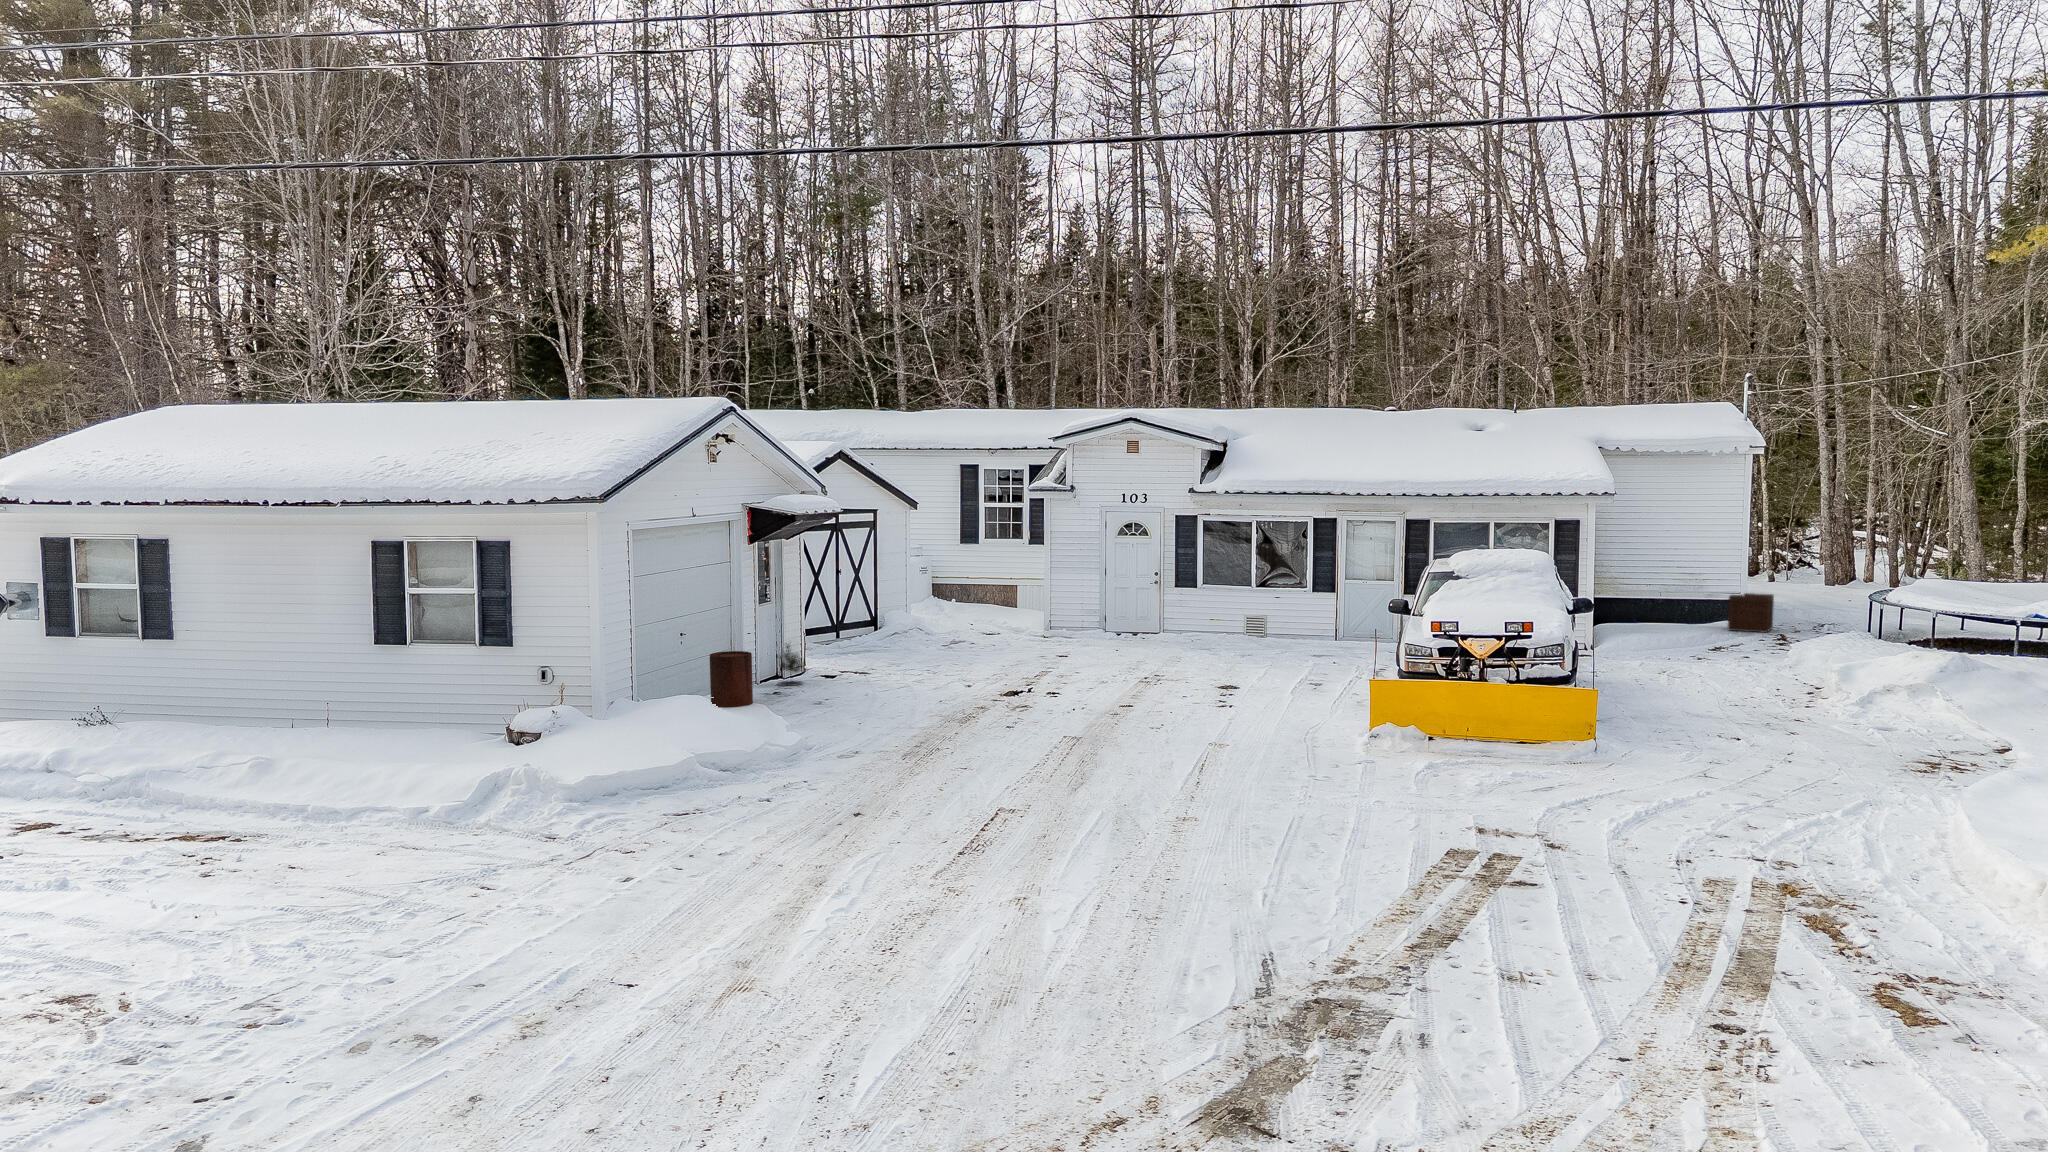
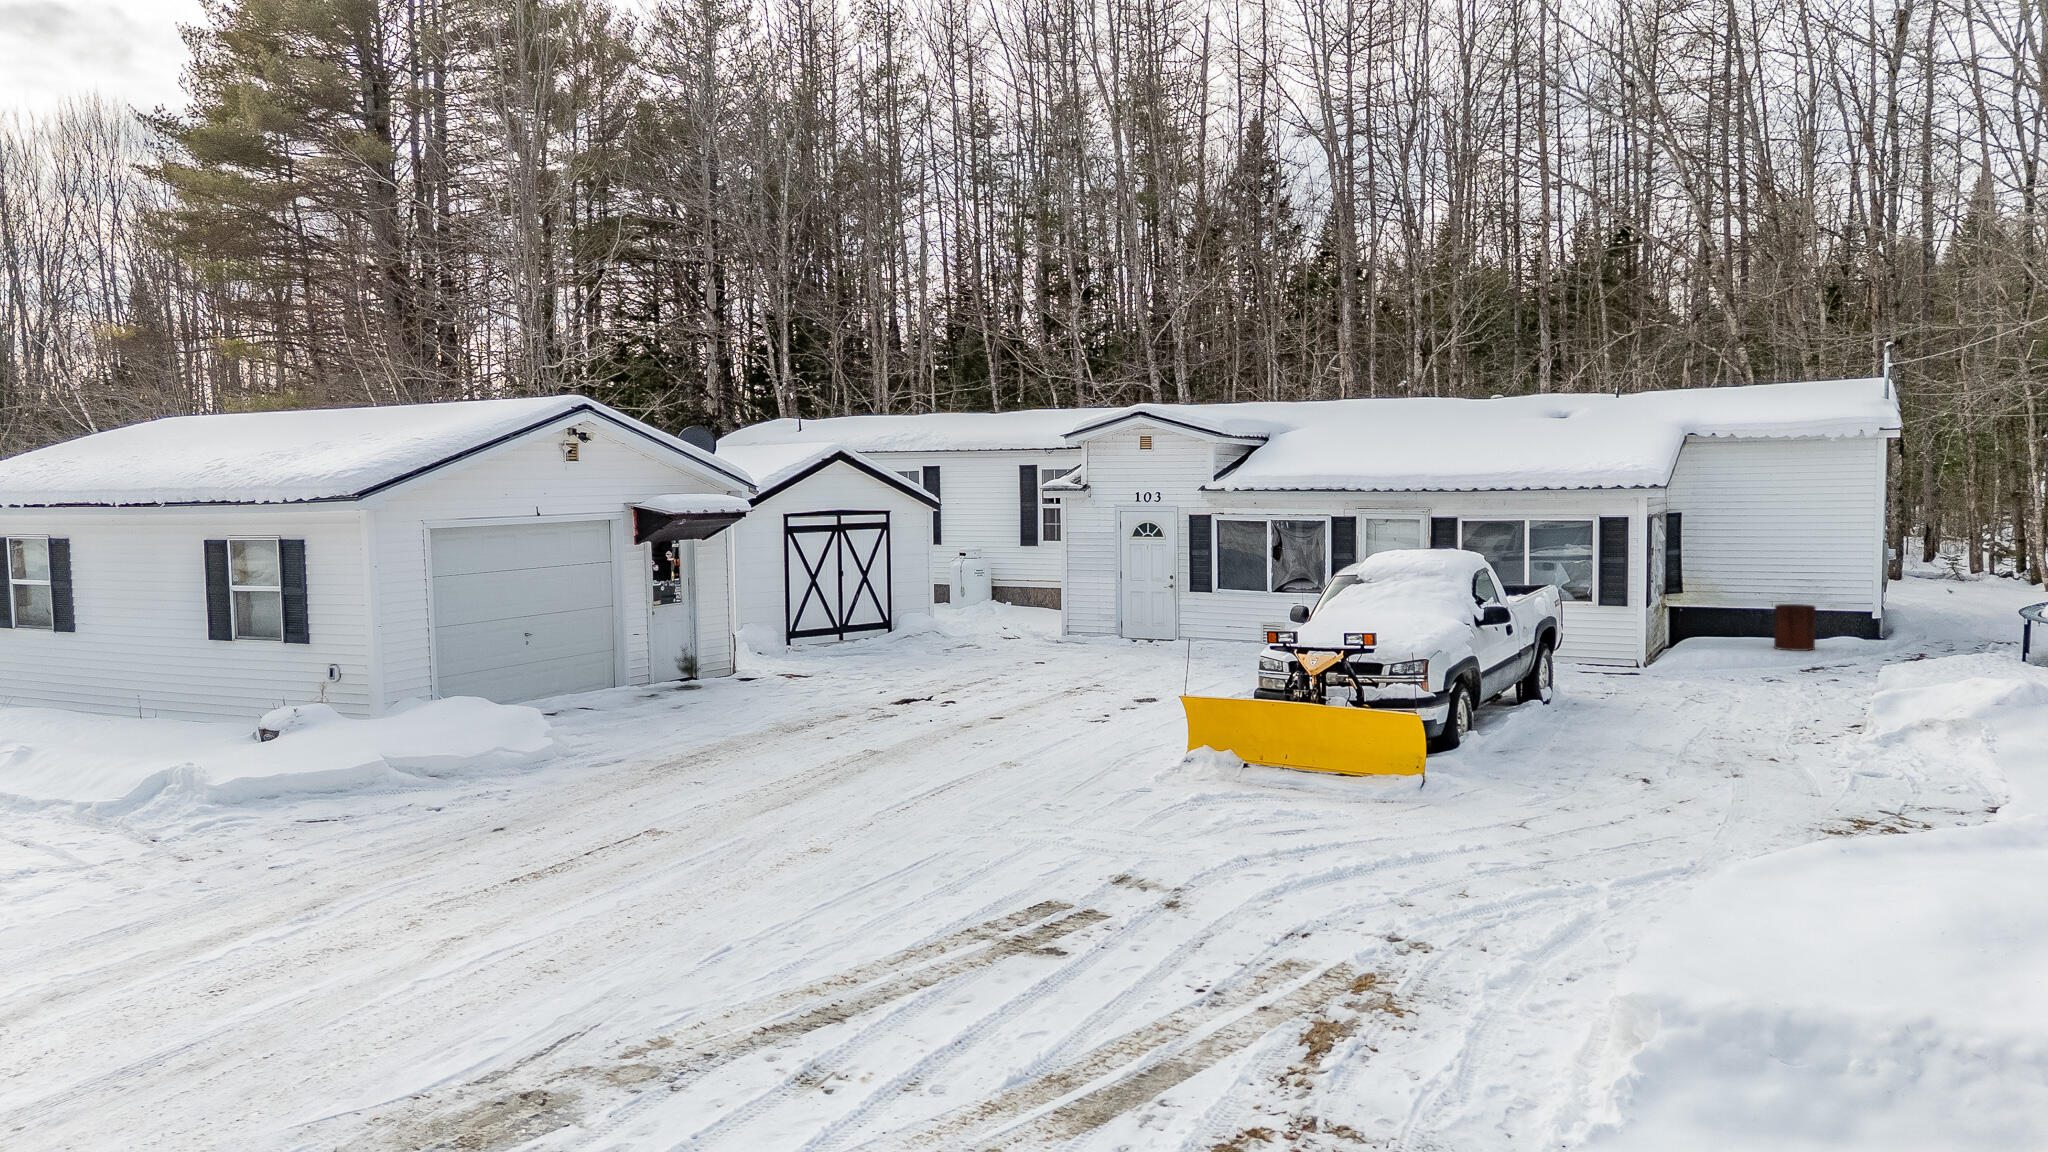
wooden crate: present [1728,593,1774,633] -> none [1867,604,1934,655]
trash can: present [710,651,753,707] -> present [1774,604,1816,651]

